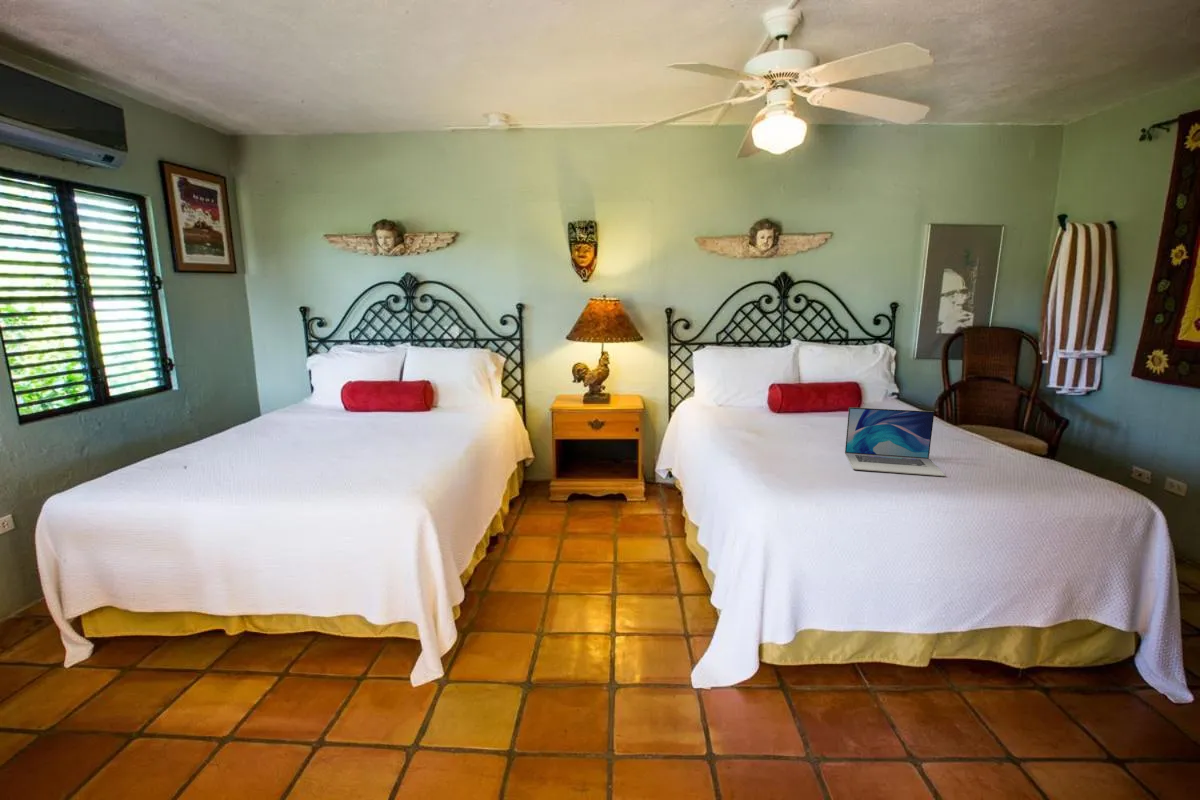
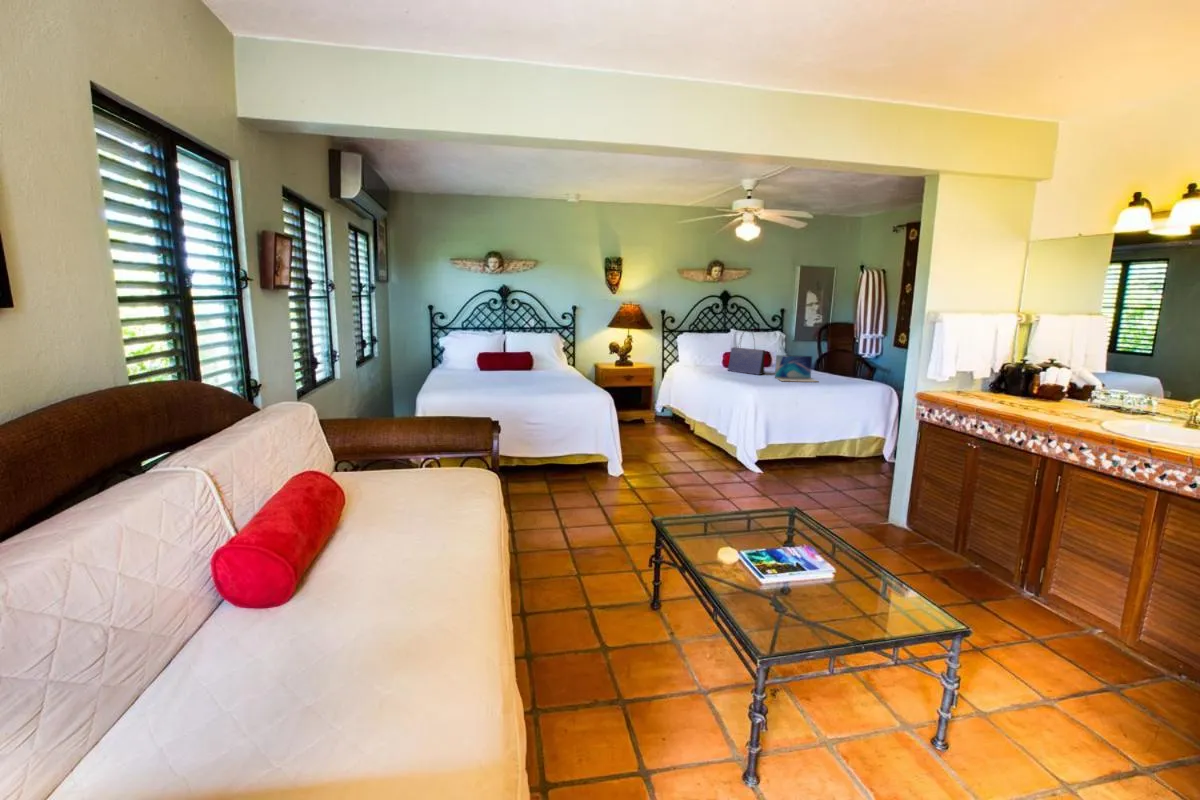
tote bag: none [759,349,832,442] -> present [728,336,766,375]

